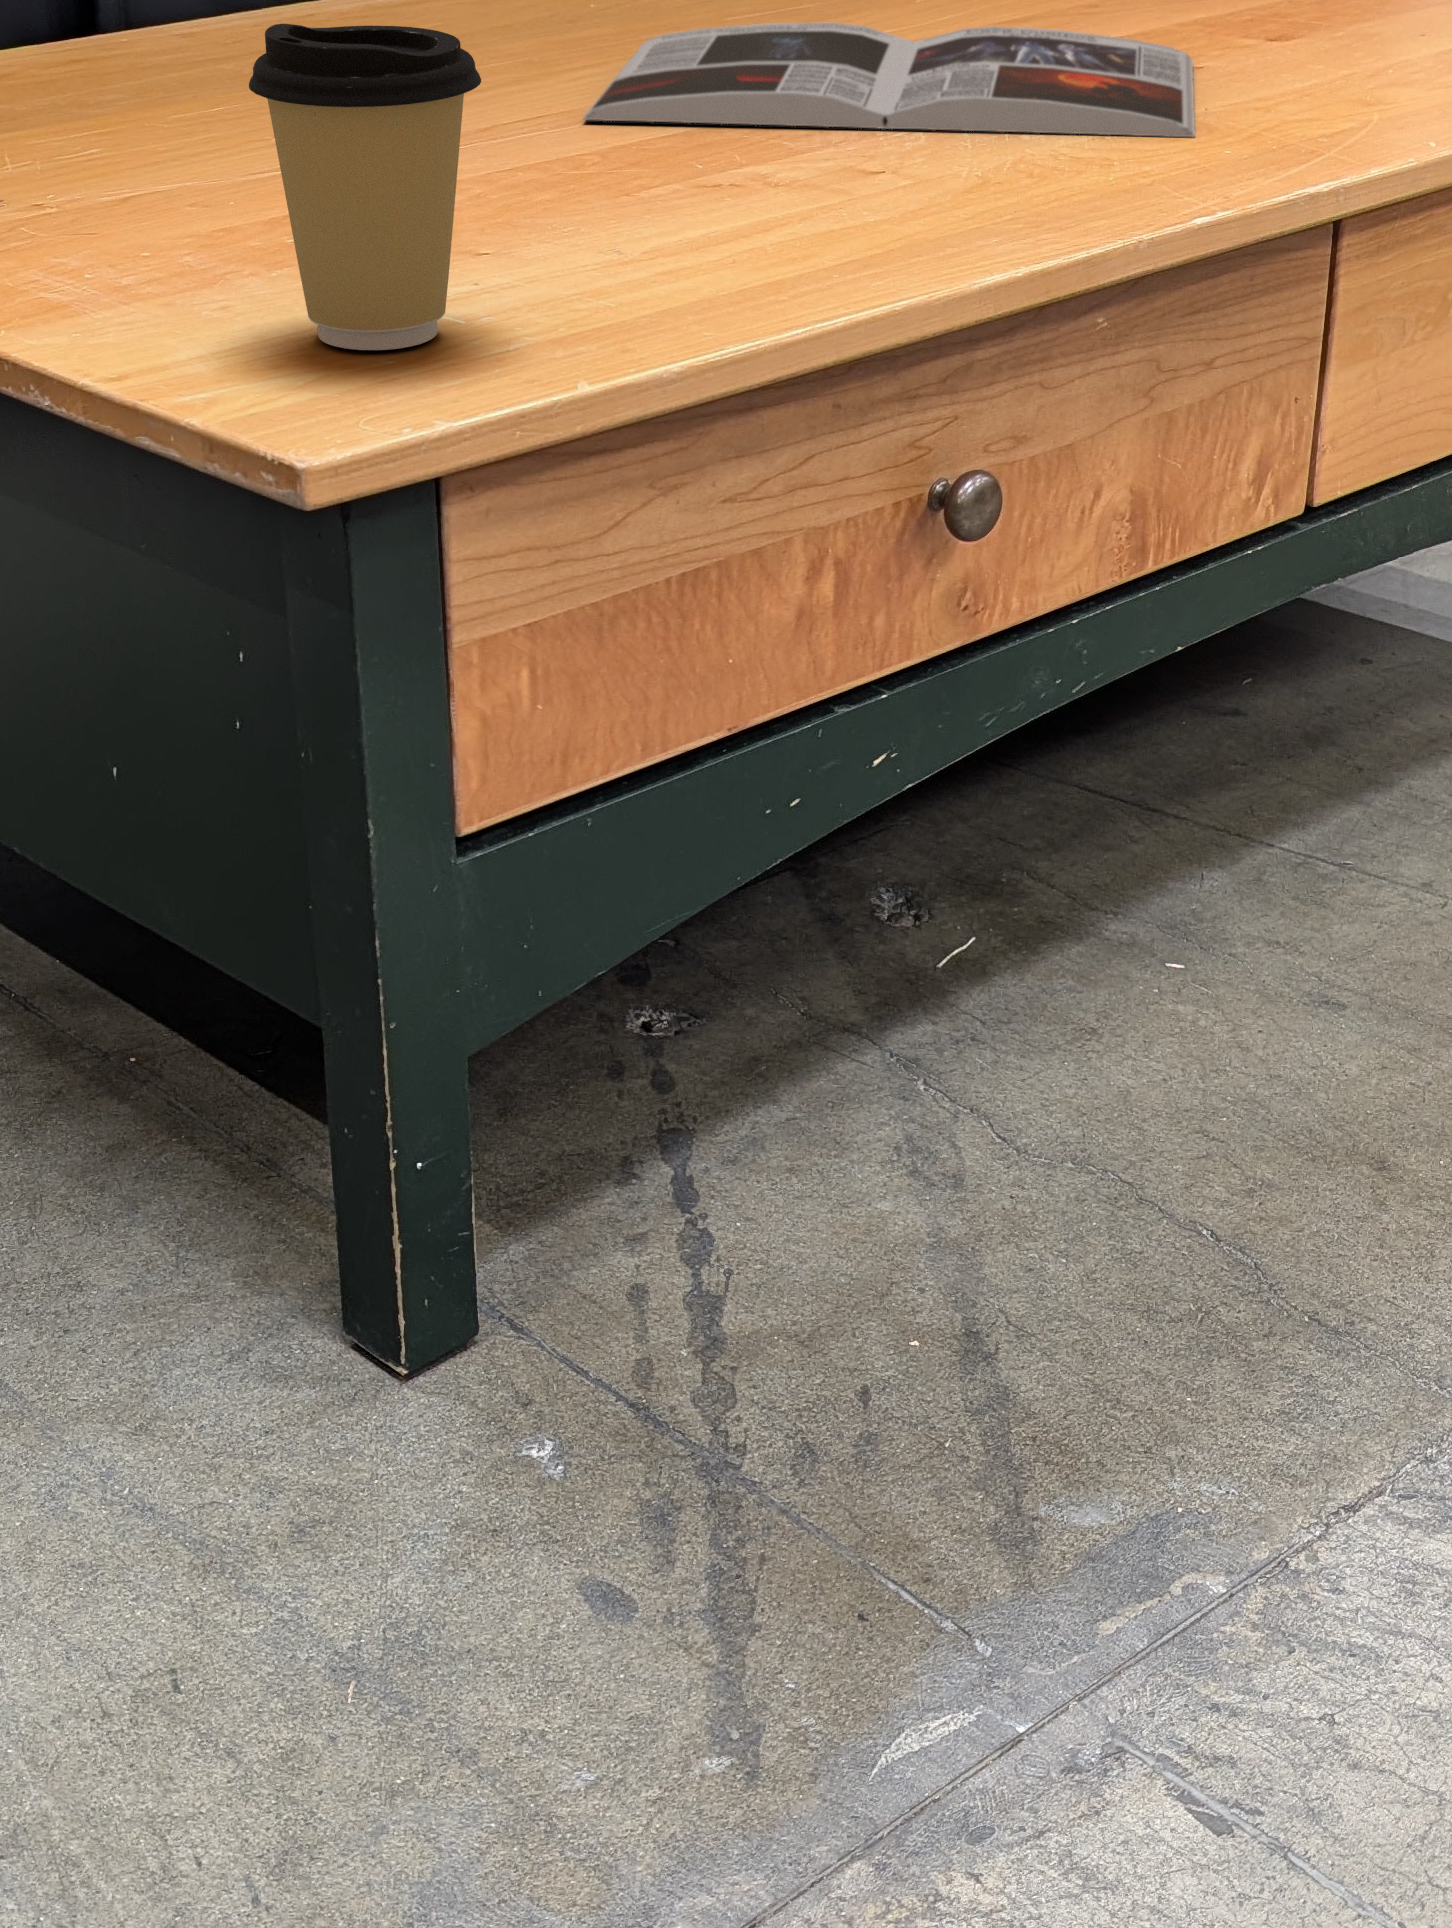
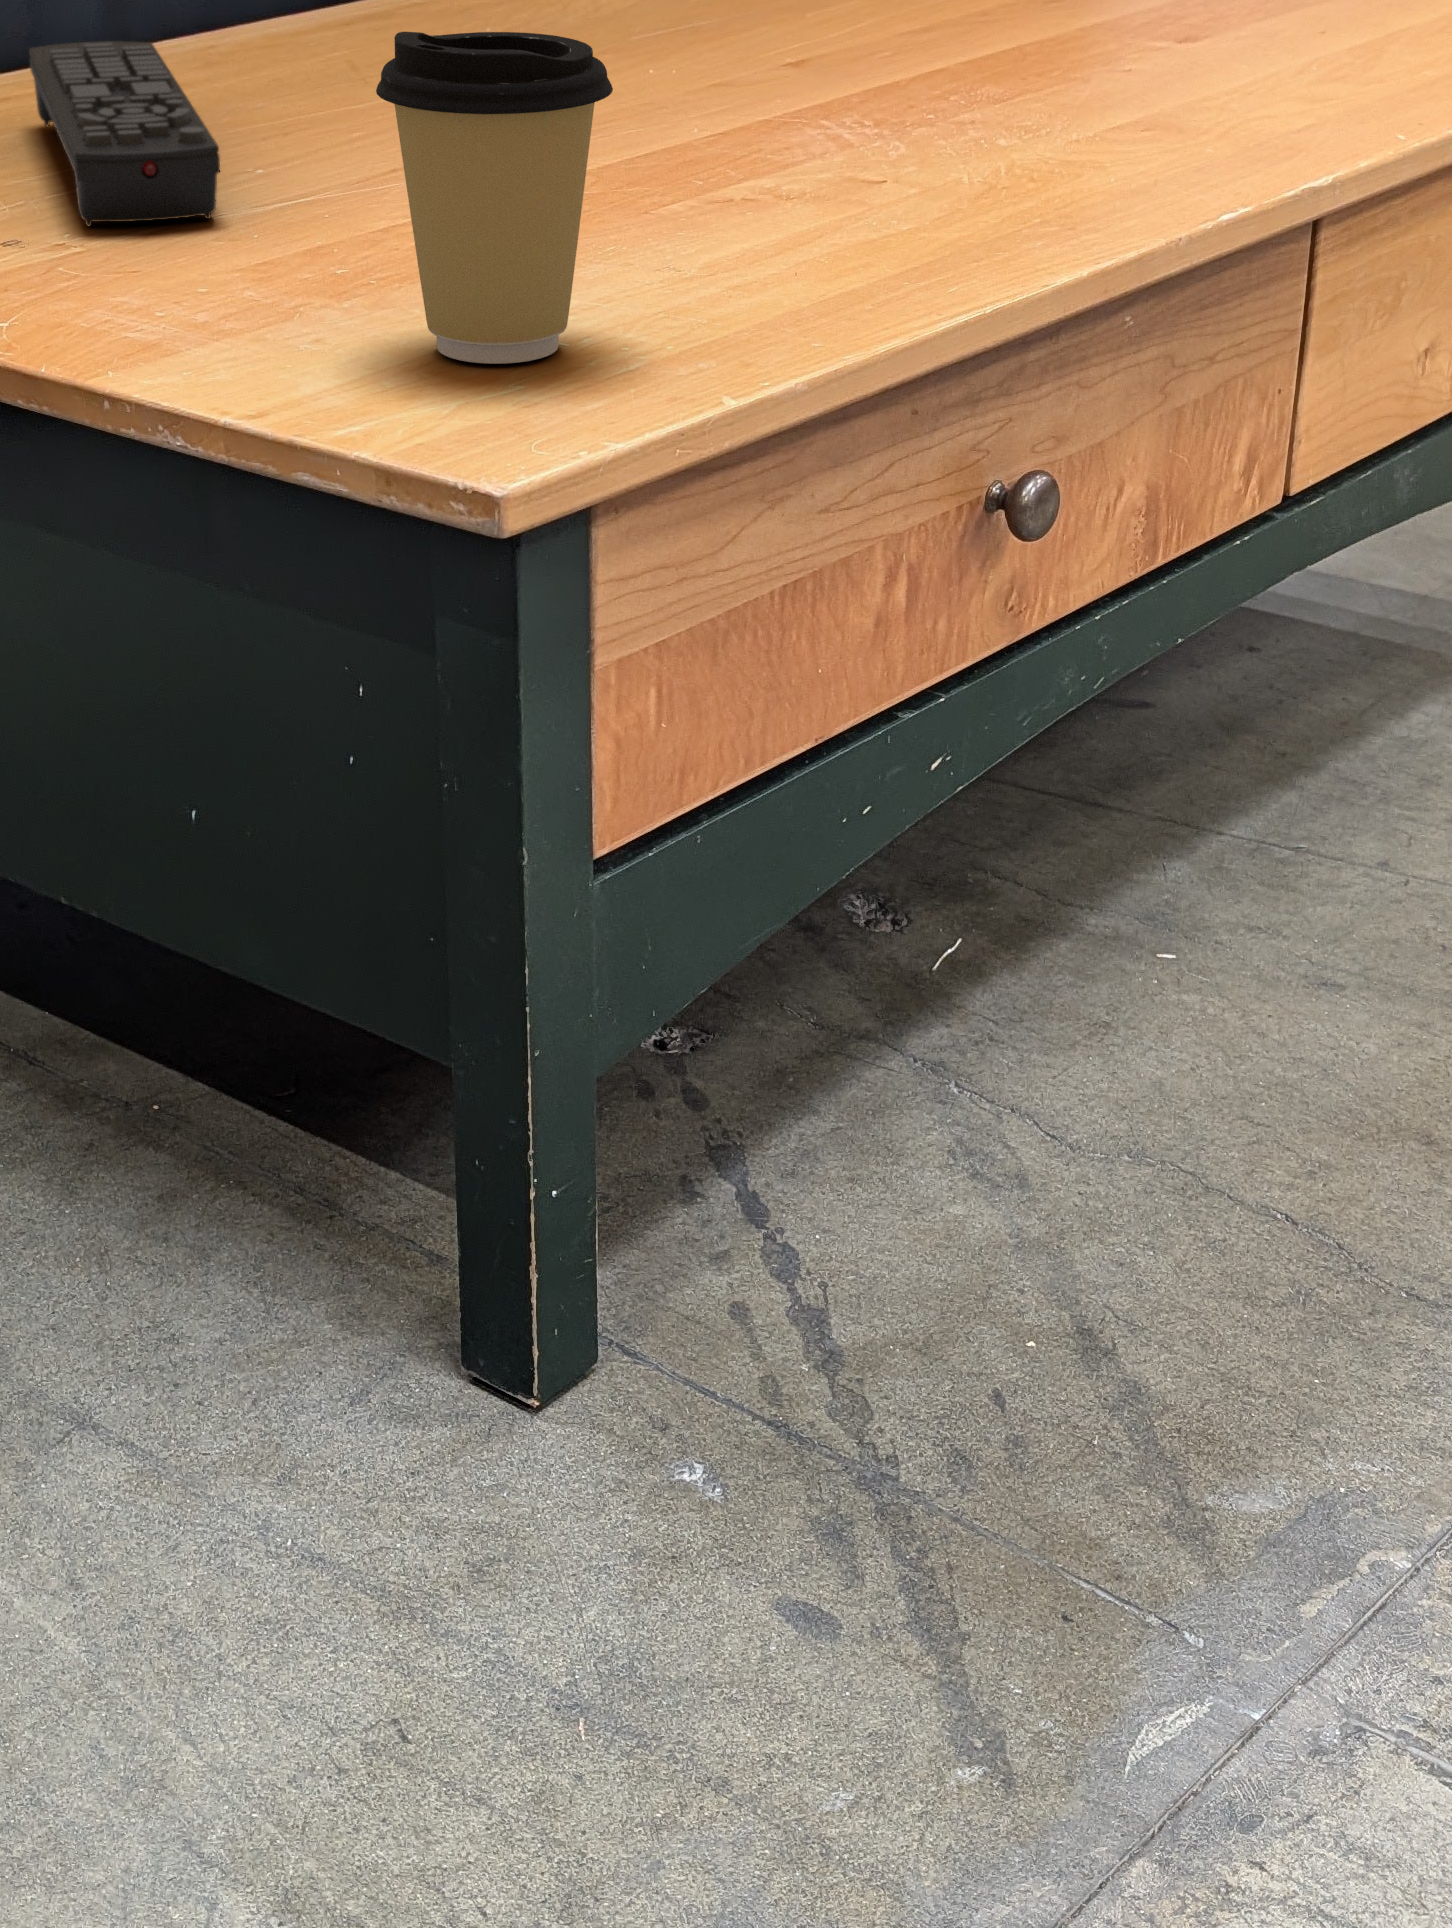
remote control: none [58,22,213,202] -> present [29,41,220,227]
magazine: present [583,22,1195,138] -> none [552,29,1168,133]

